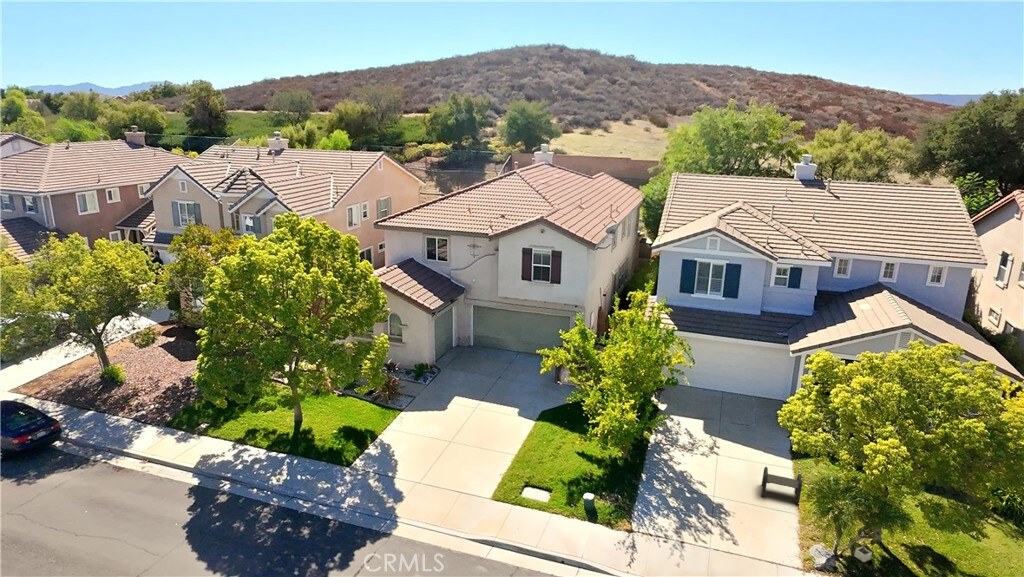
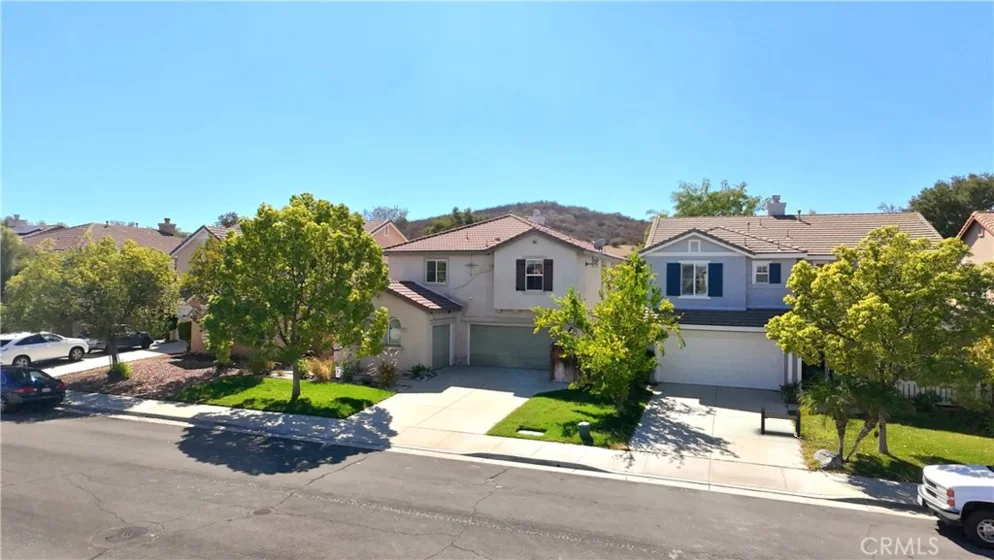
potted tree: present [855,527,876,562] -> none [860,424,880,464]

